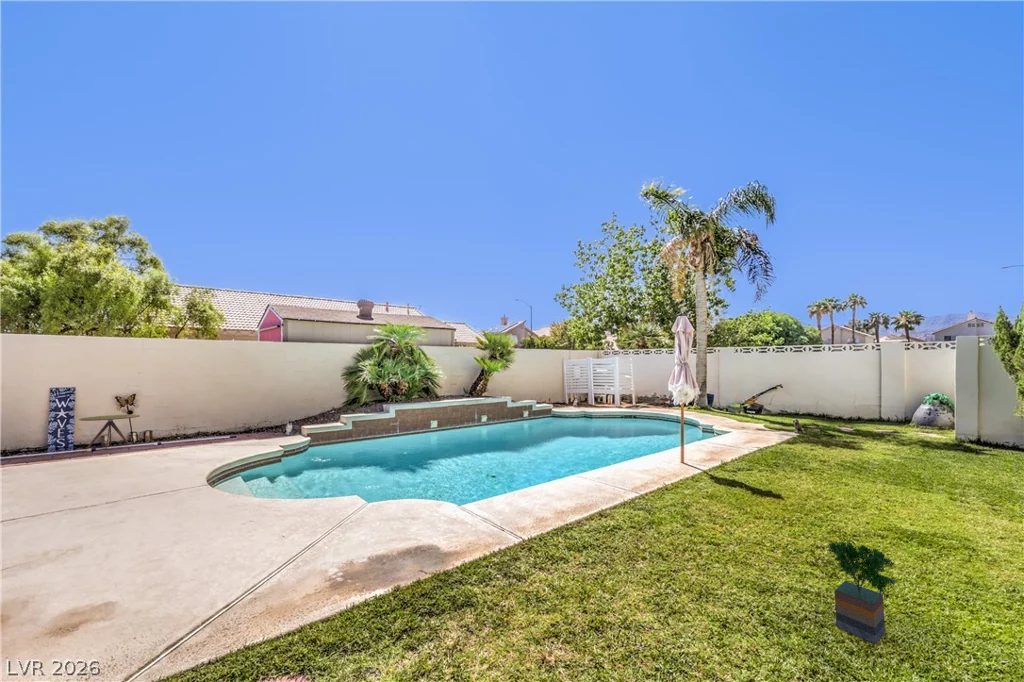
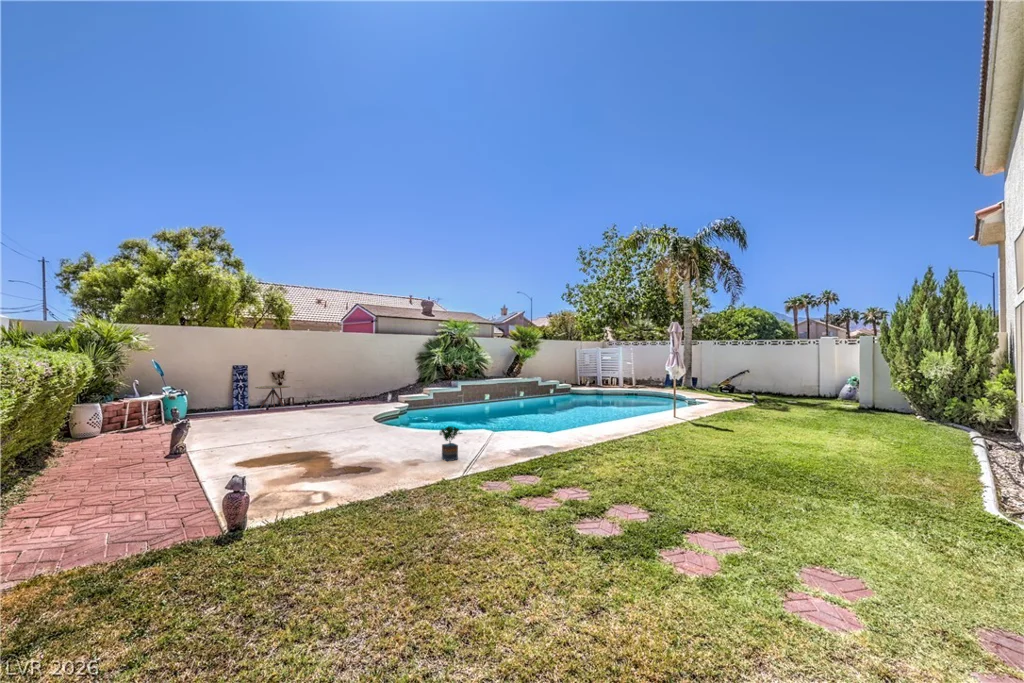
potted tree: present [828,541,896,644] -> present [440,426,462,461]

